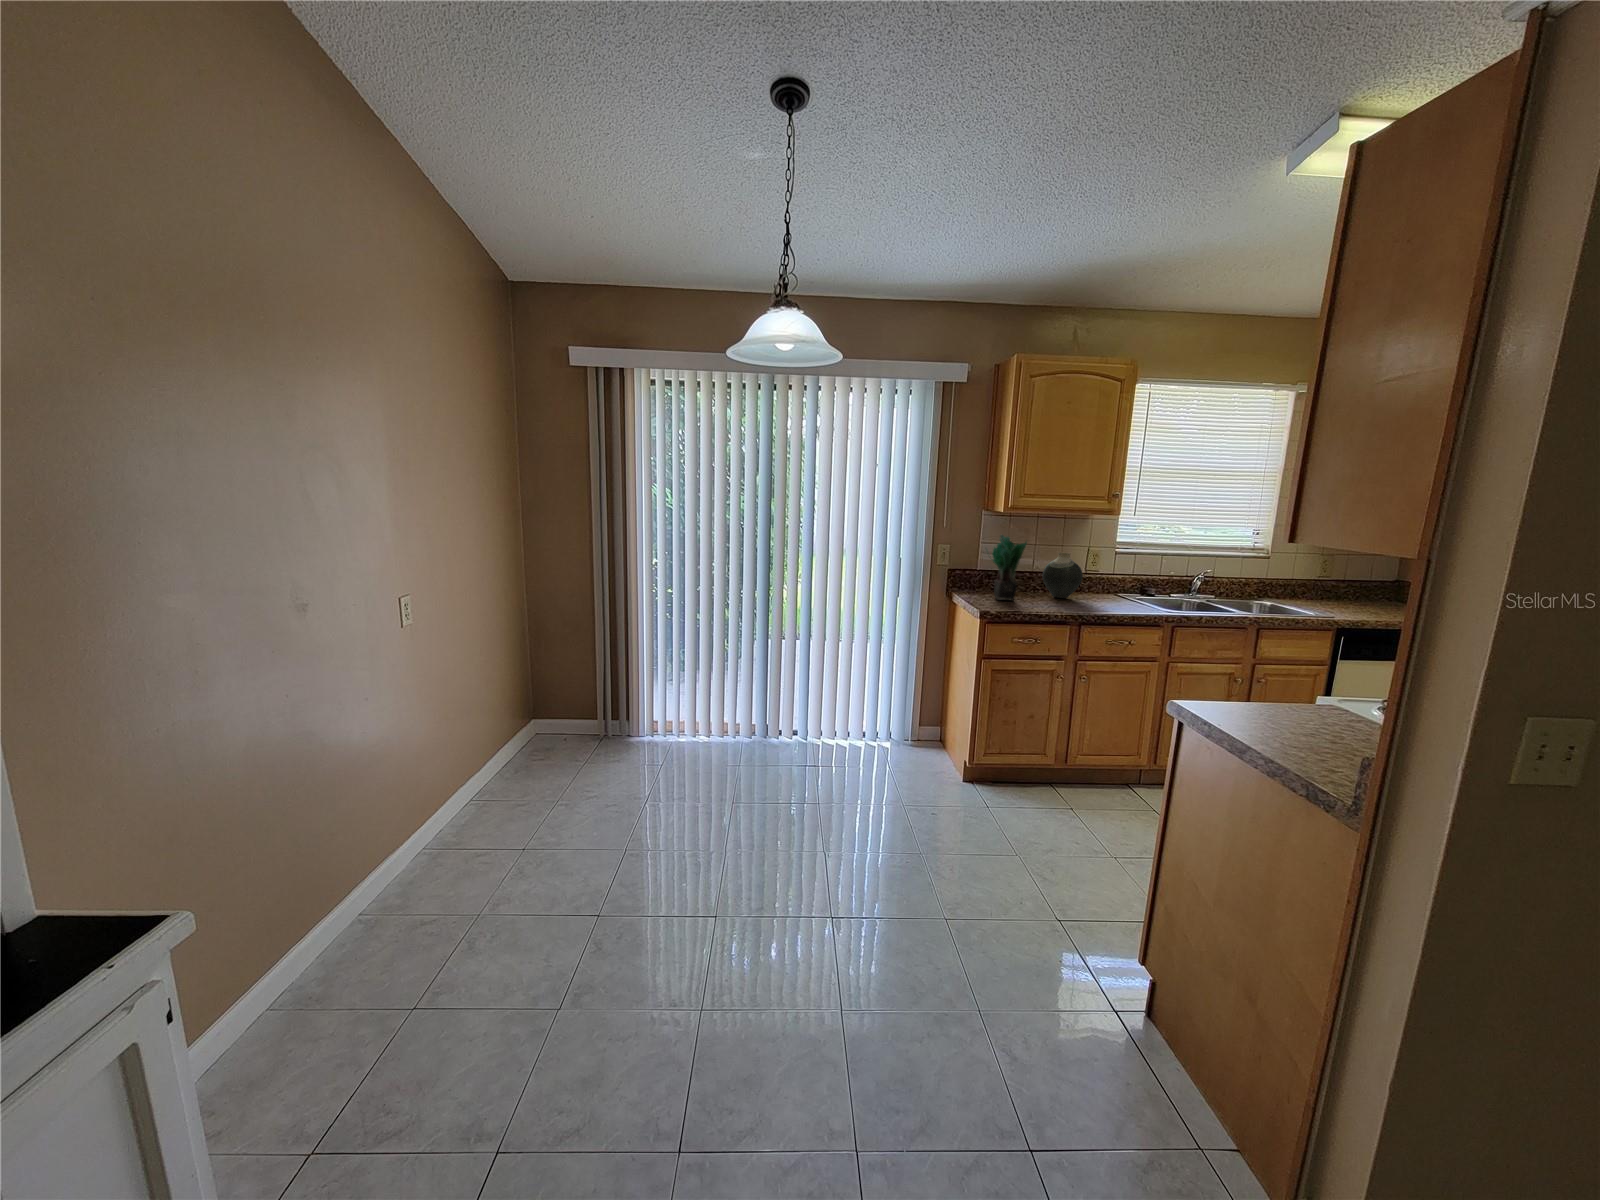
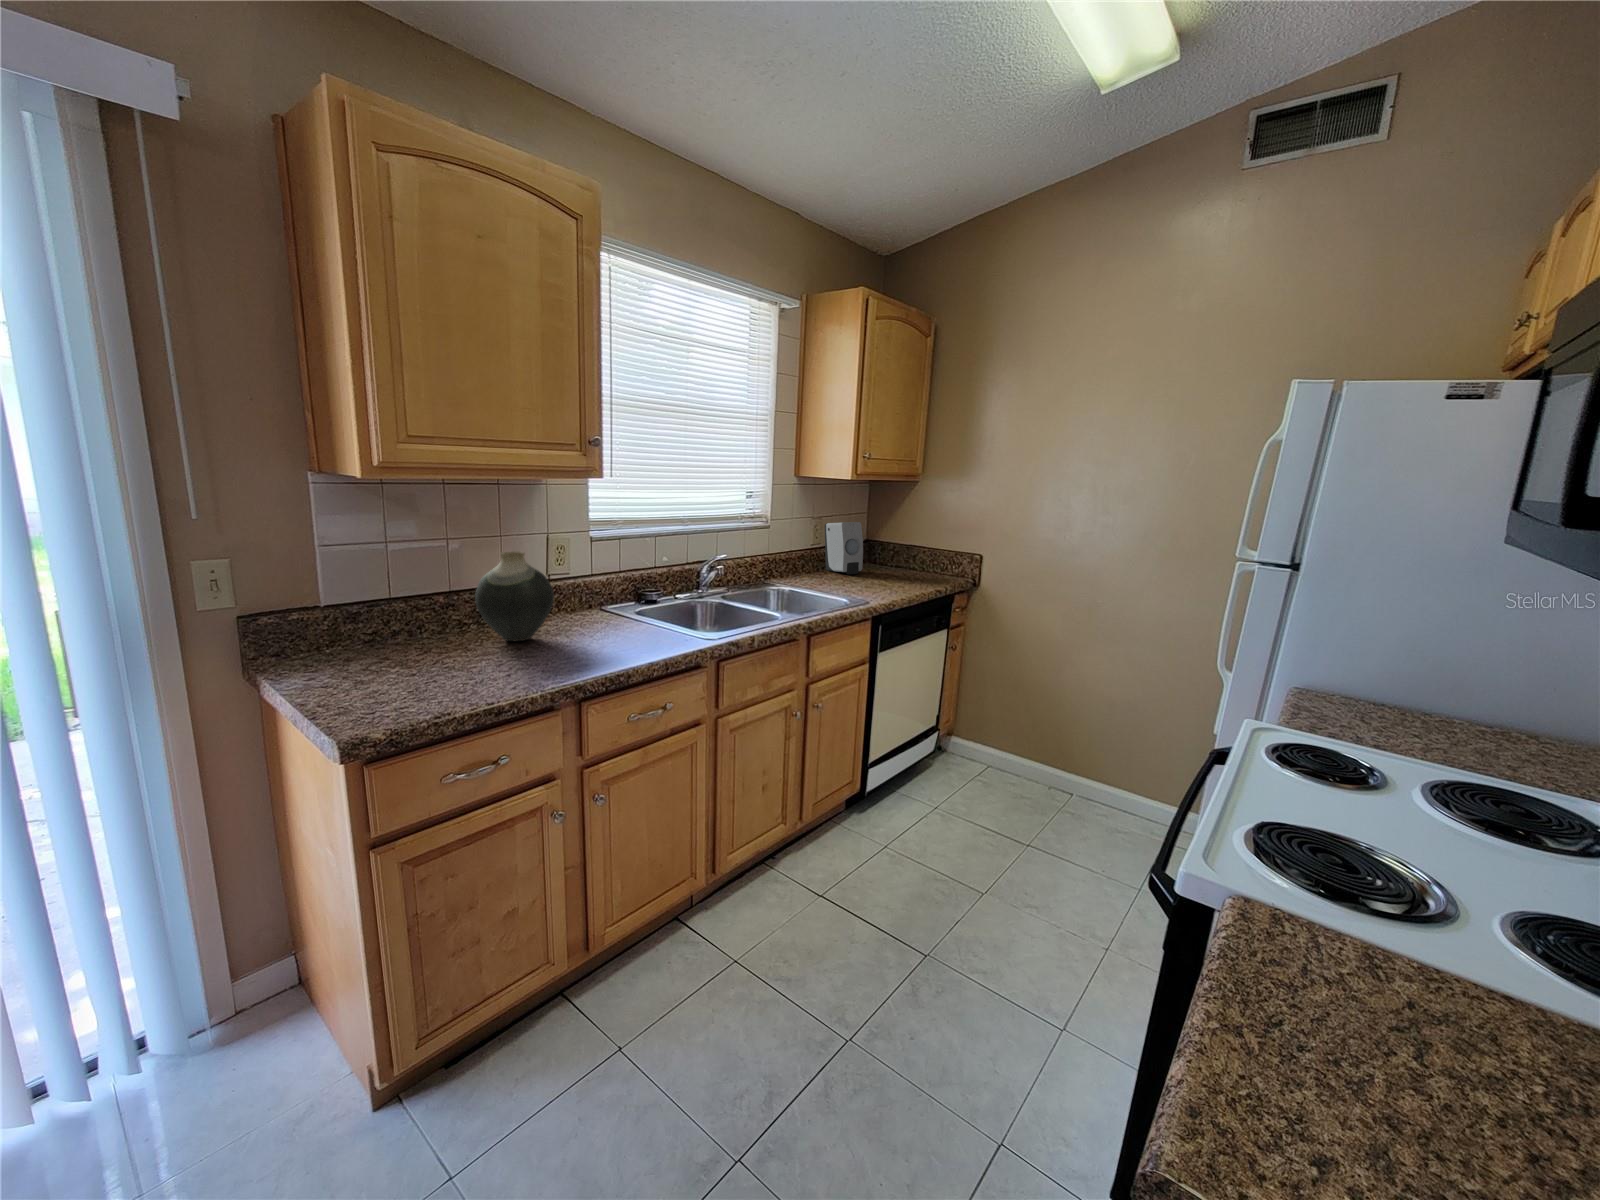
potted plant: present [992,535,1027,600] -> none [326,528,433,682]
soap dispenser: none [1333,561,1377,605] -> present [825,522,863,574]

